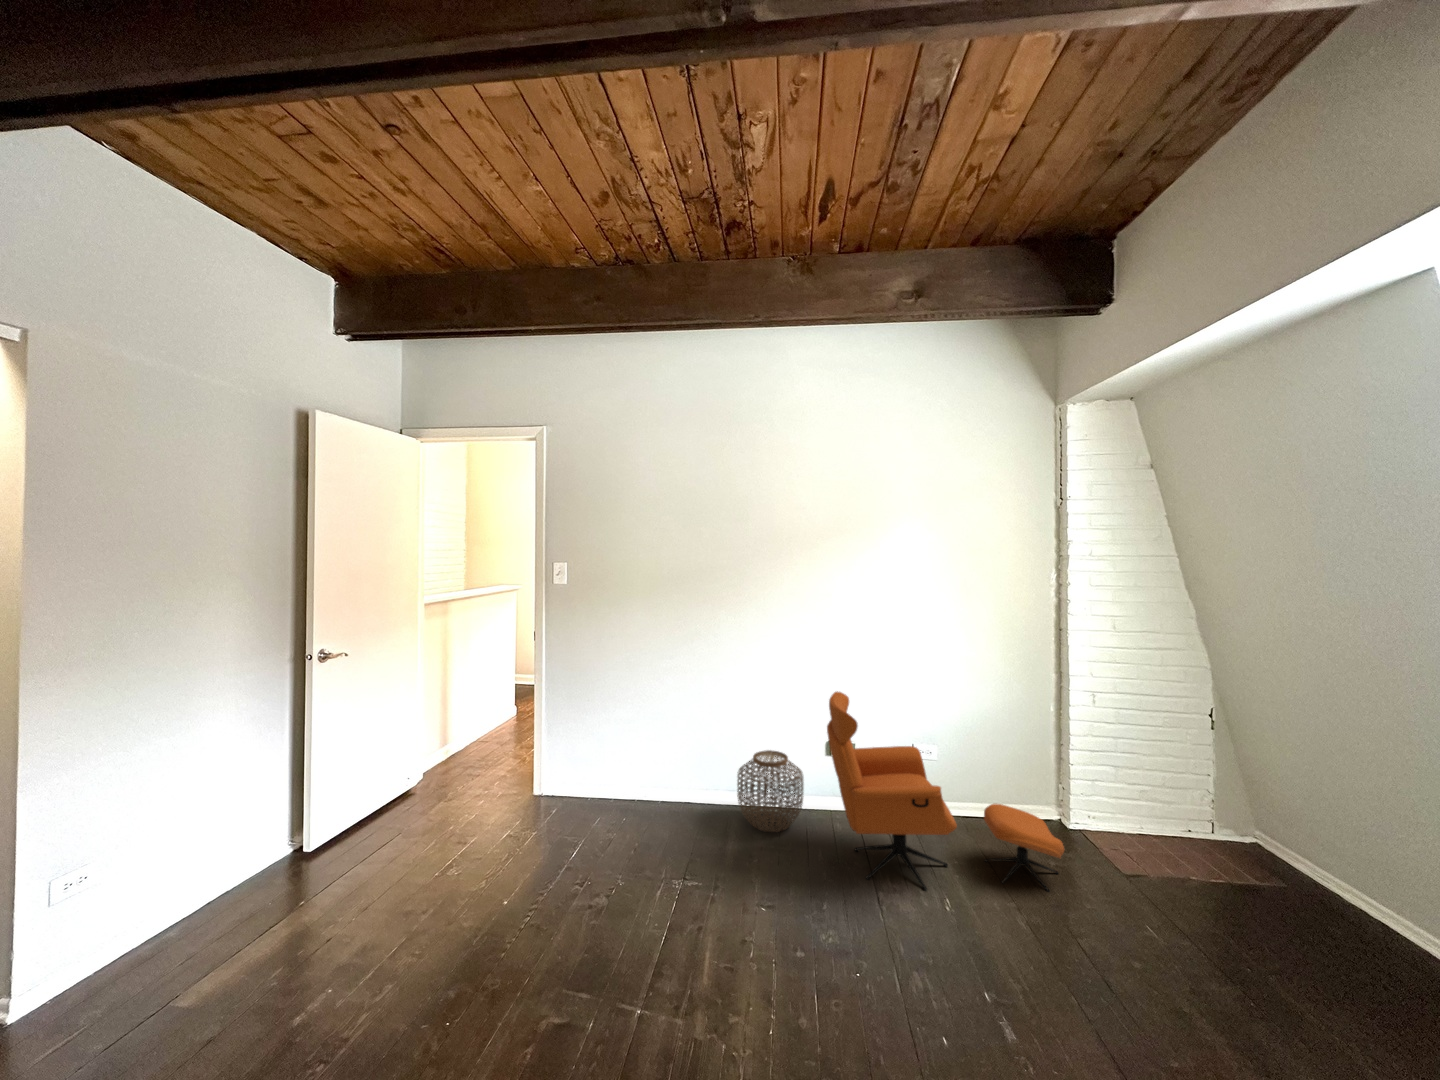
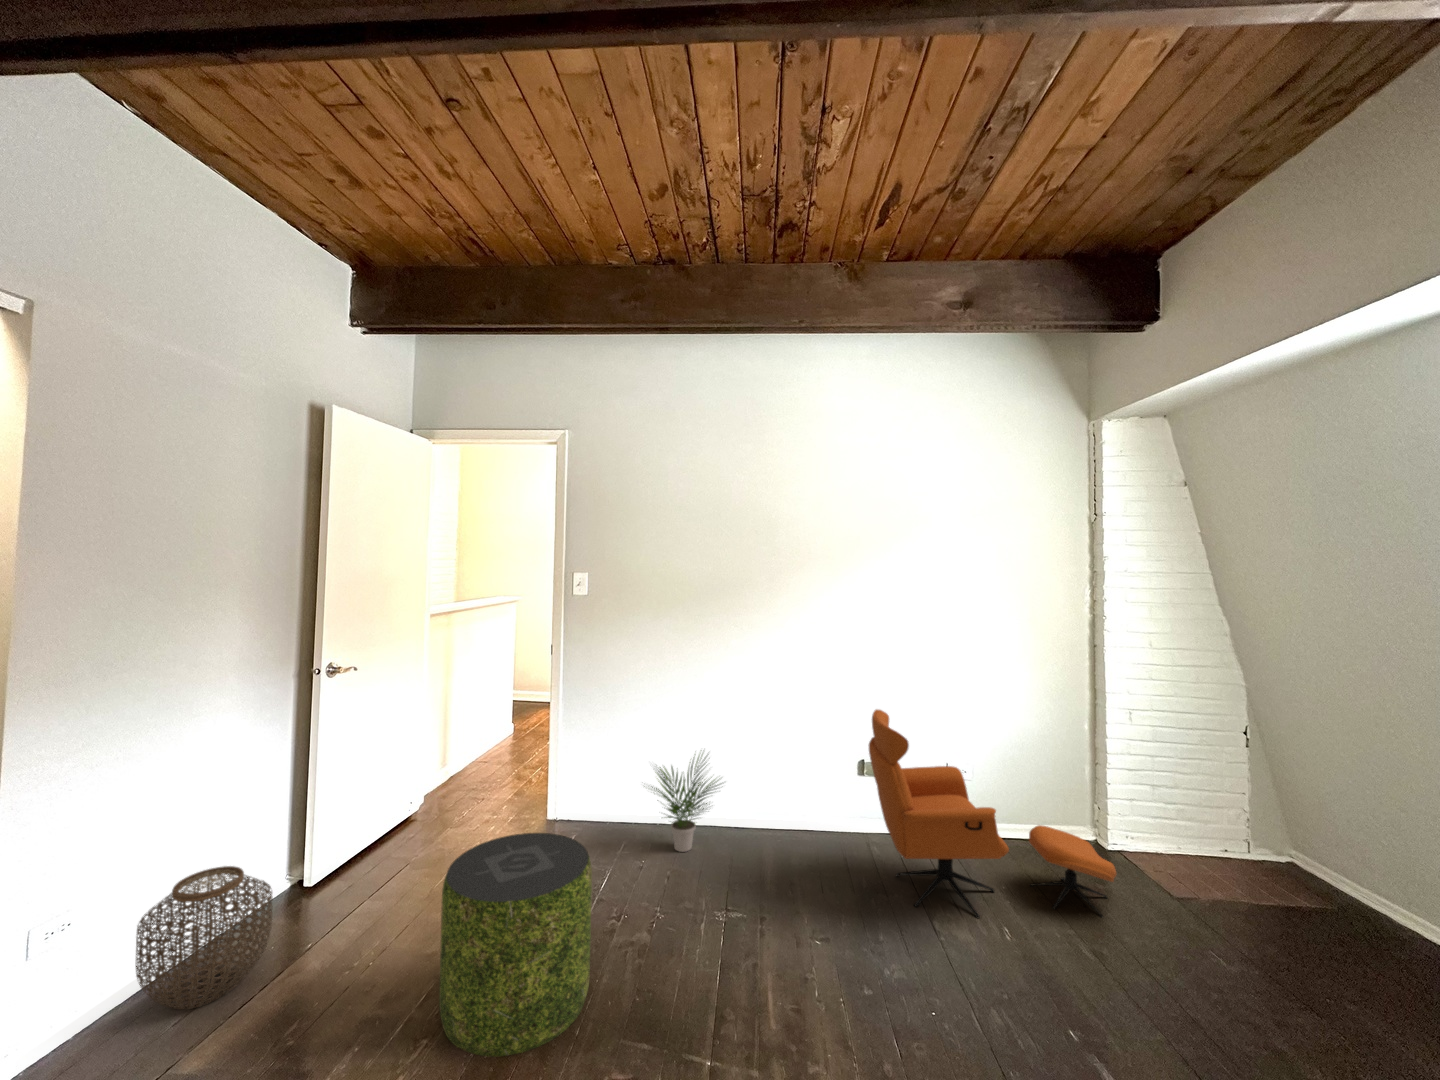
potted plant: none [615,728,698,826] -> present [651,754,720,852]
woven basket: present [737,750,804,832] -> present [136,866,272,1009]
pouf: none [403,805,544,1005] -> present [439,833,592,1056]

